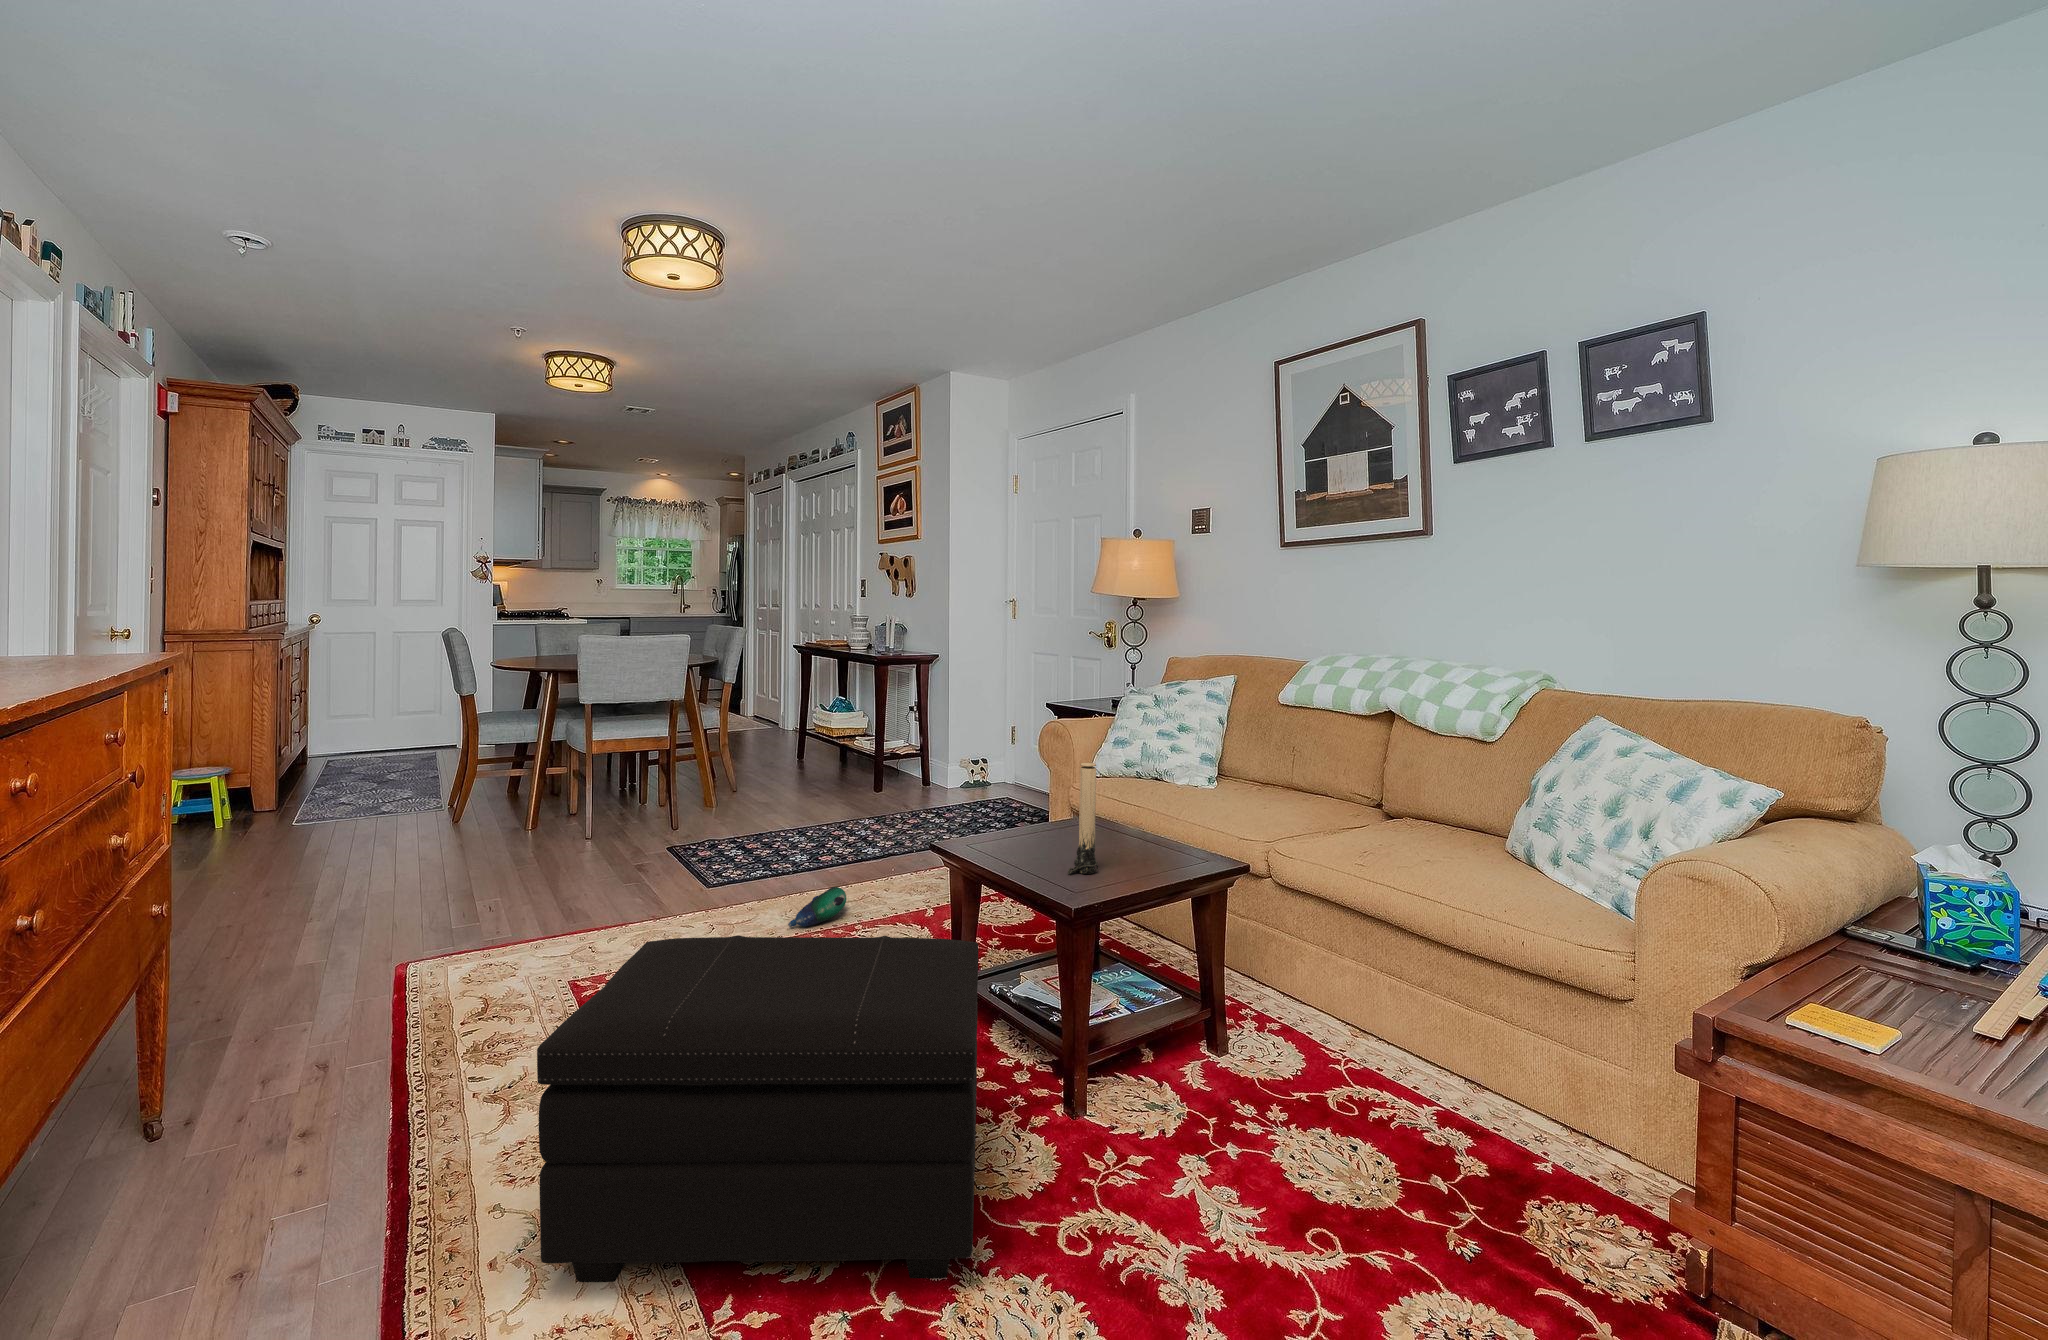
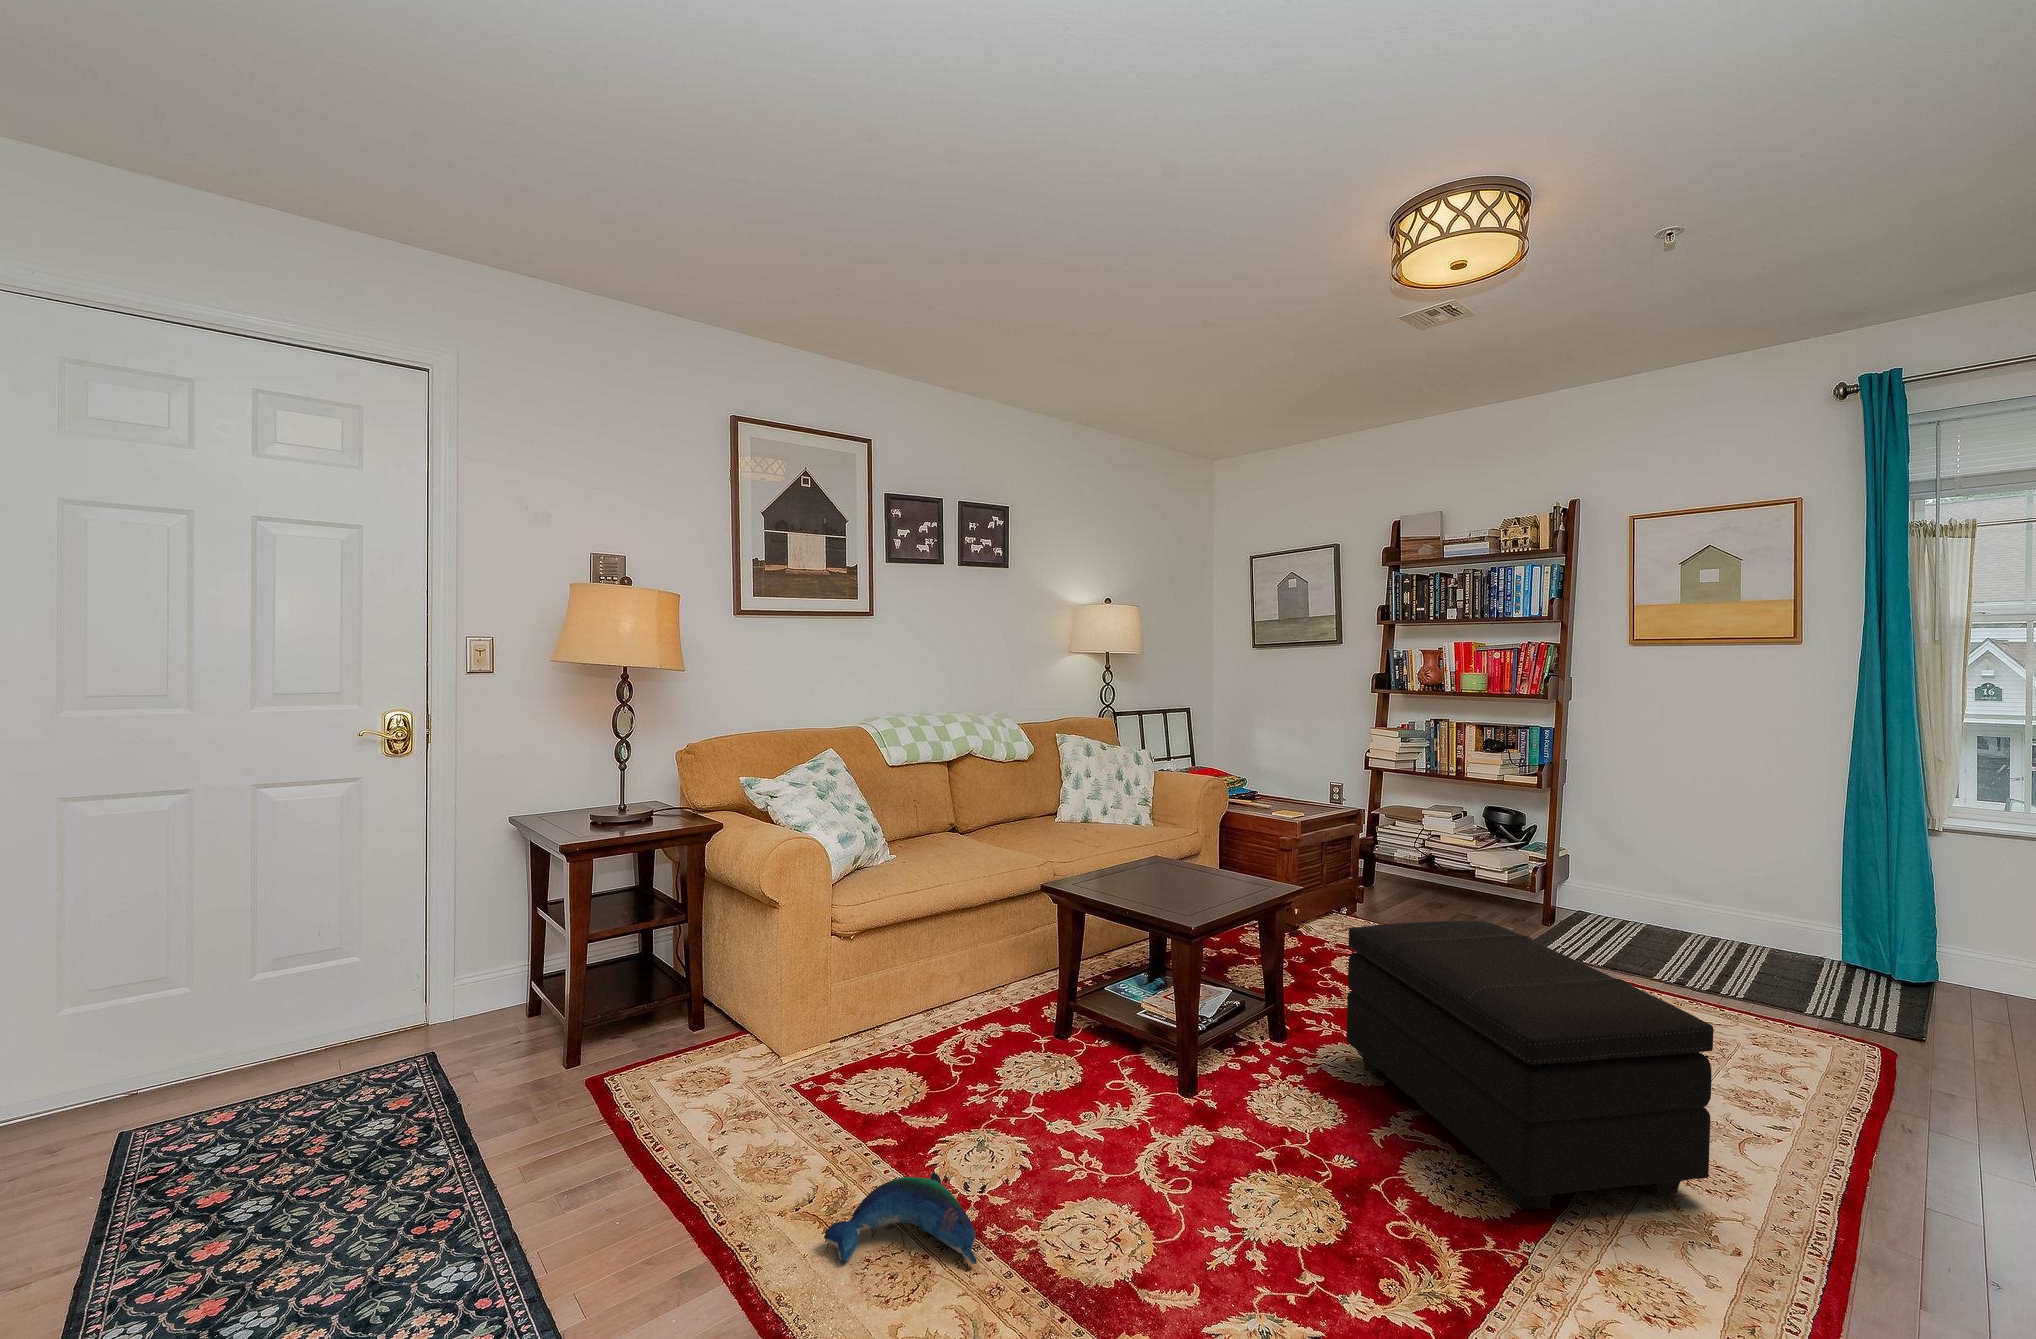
candle: present [1068,763,1098,874] -> none [1216,803,1236,887]

